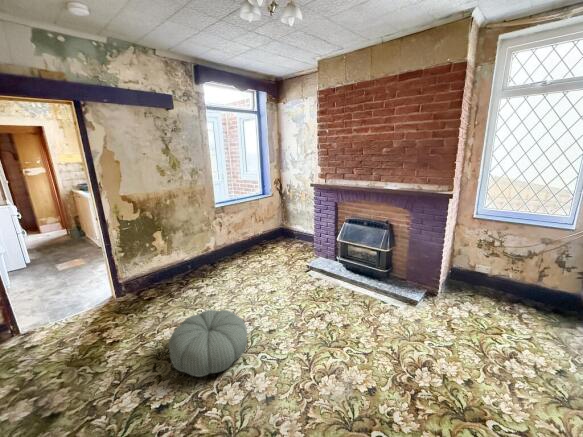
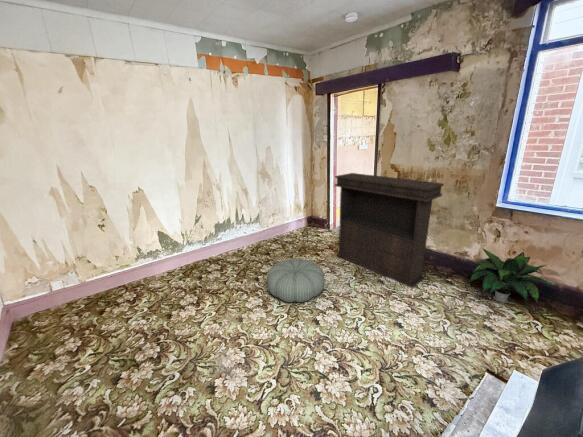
console table: none [105,197,227,322] -> present [335,173,444,288]
potted plant: none [227,225,270,259] -> present [468,249,557,303]

